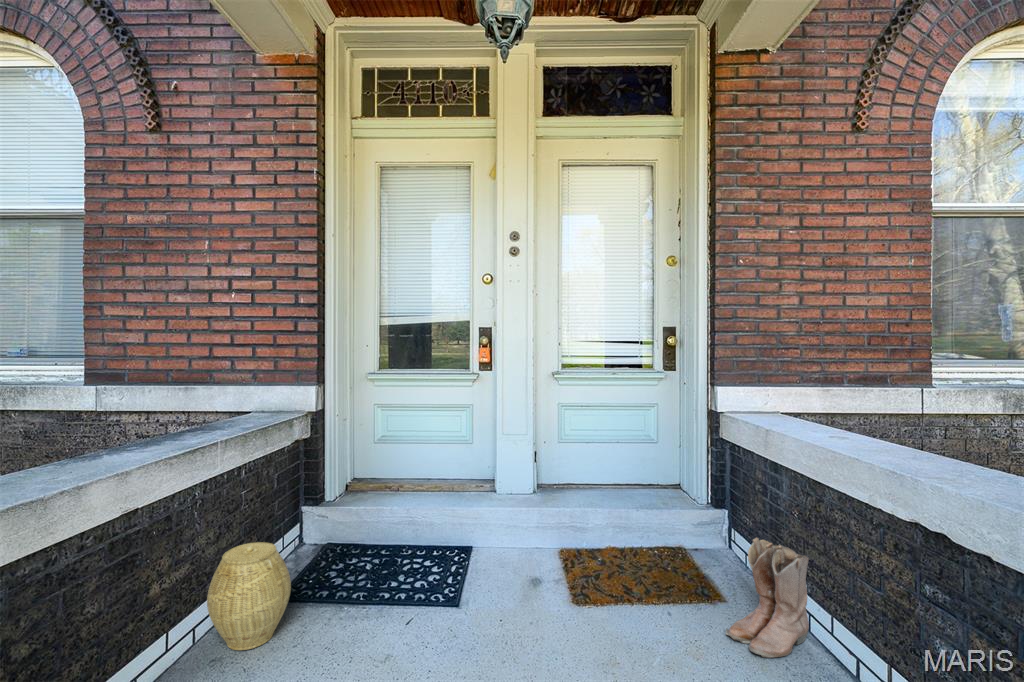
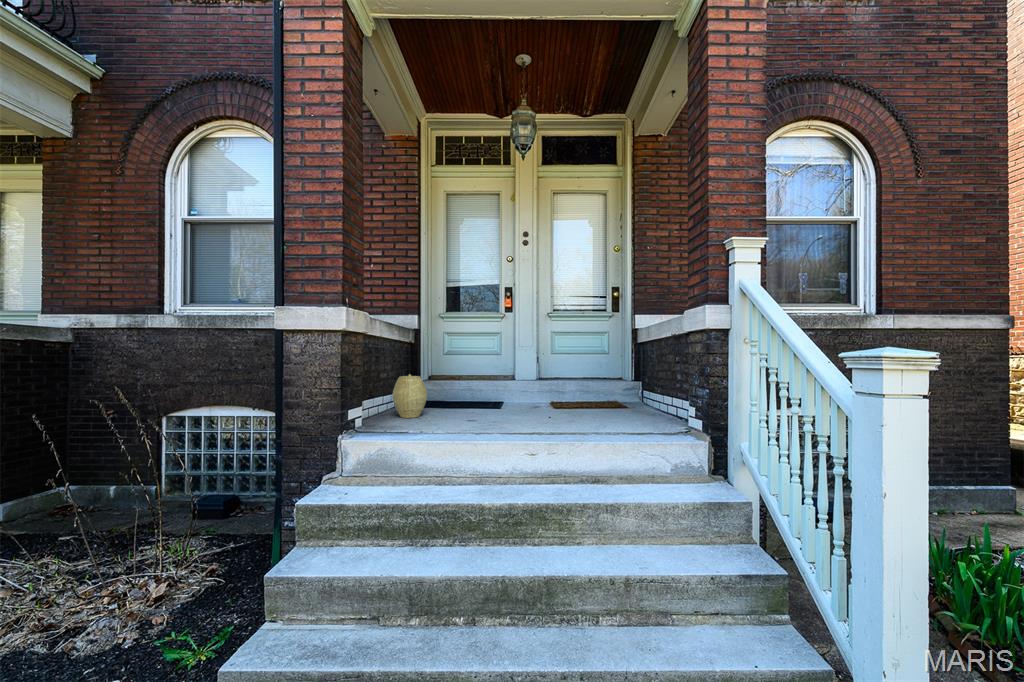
boots: present [726,538,809,657] -> none [627,374,664,418]

